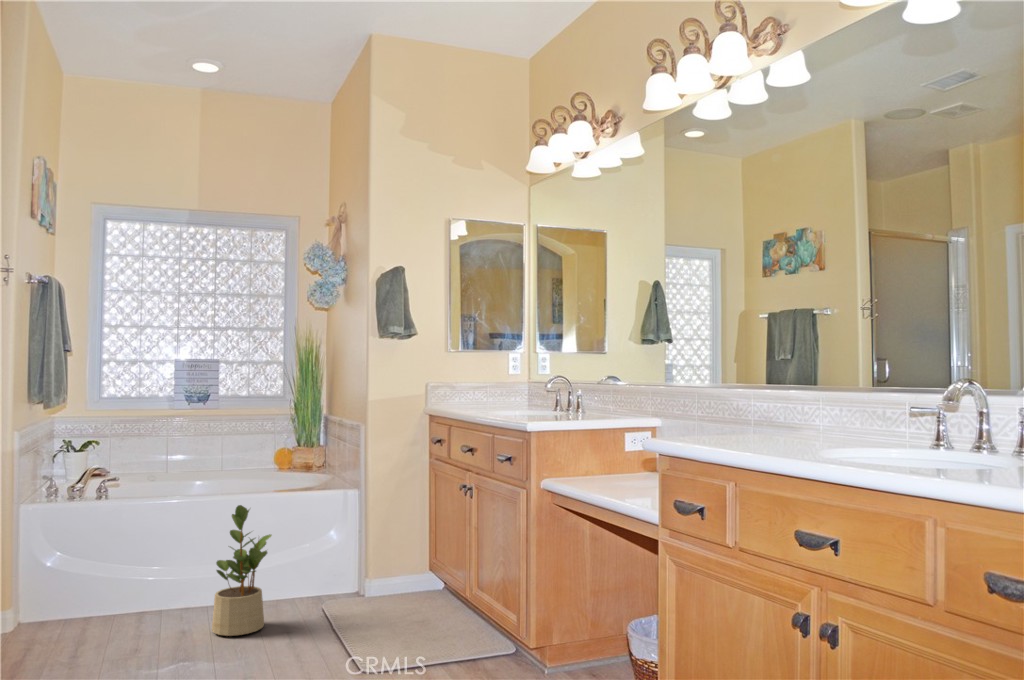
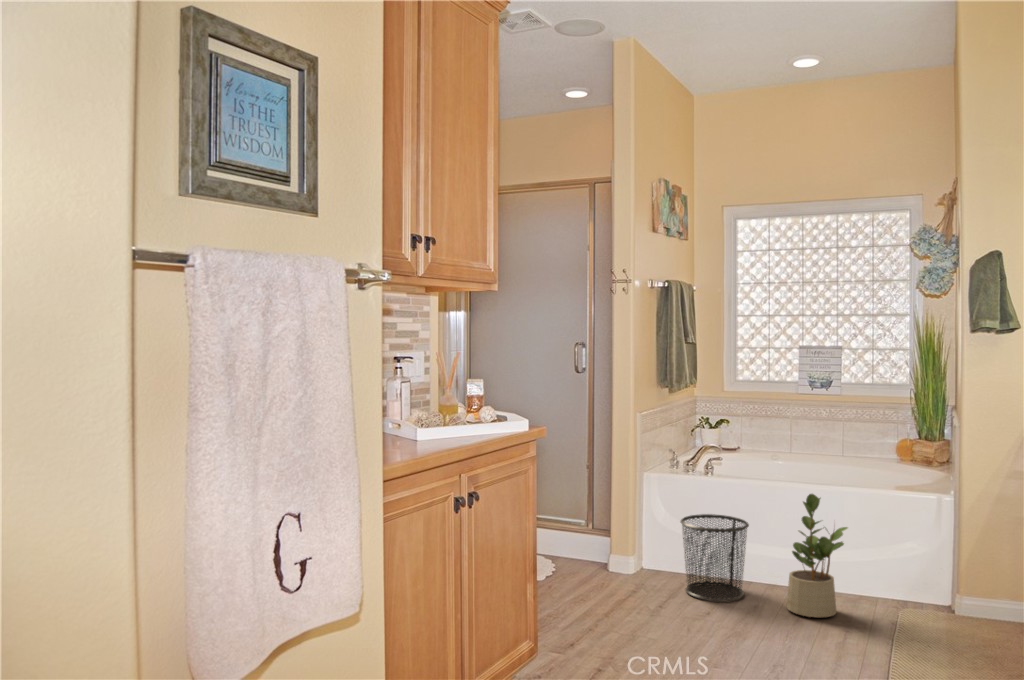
waste bin: none [79,547,166,650] -> present [681,514,749,601]

